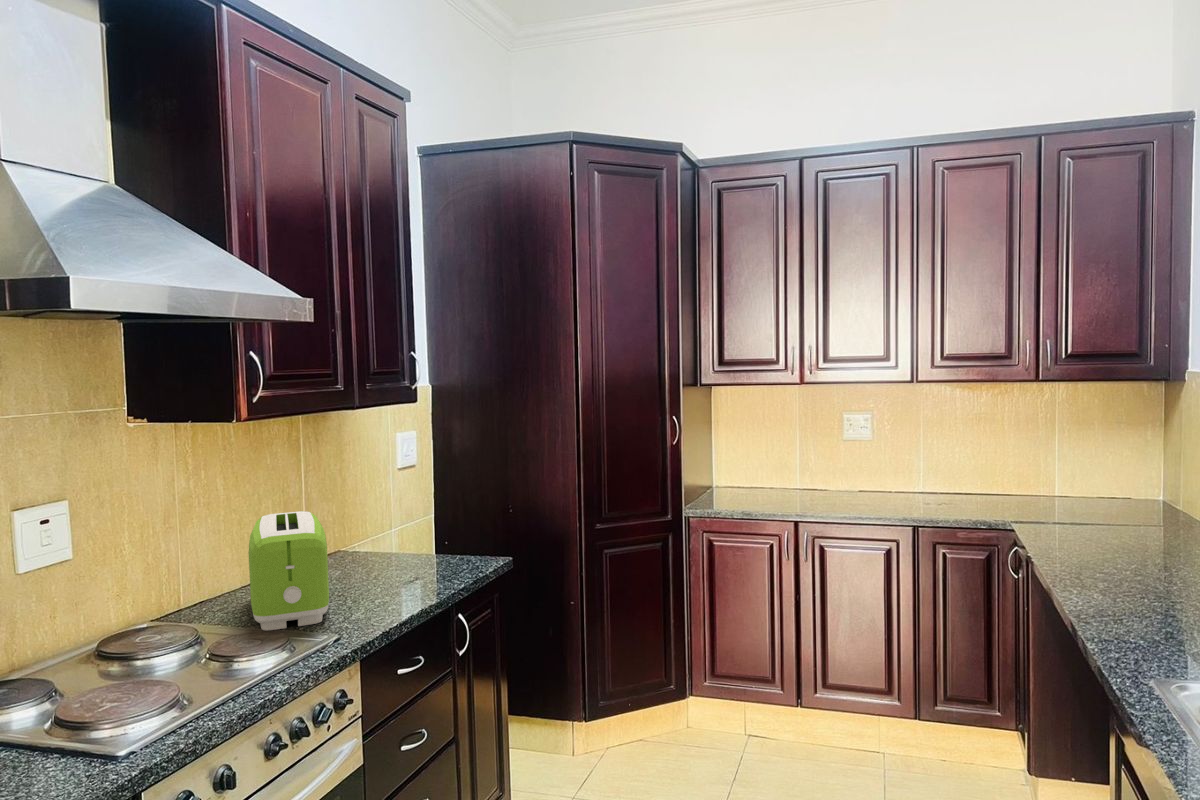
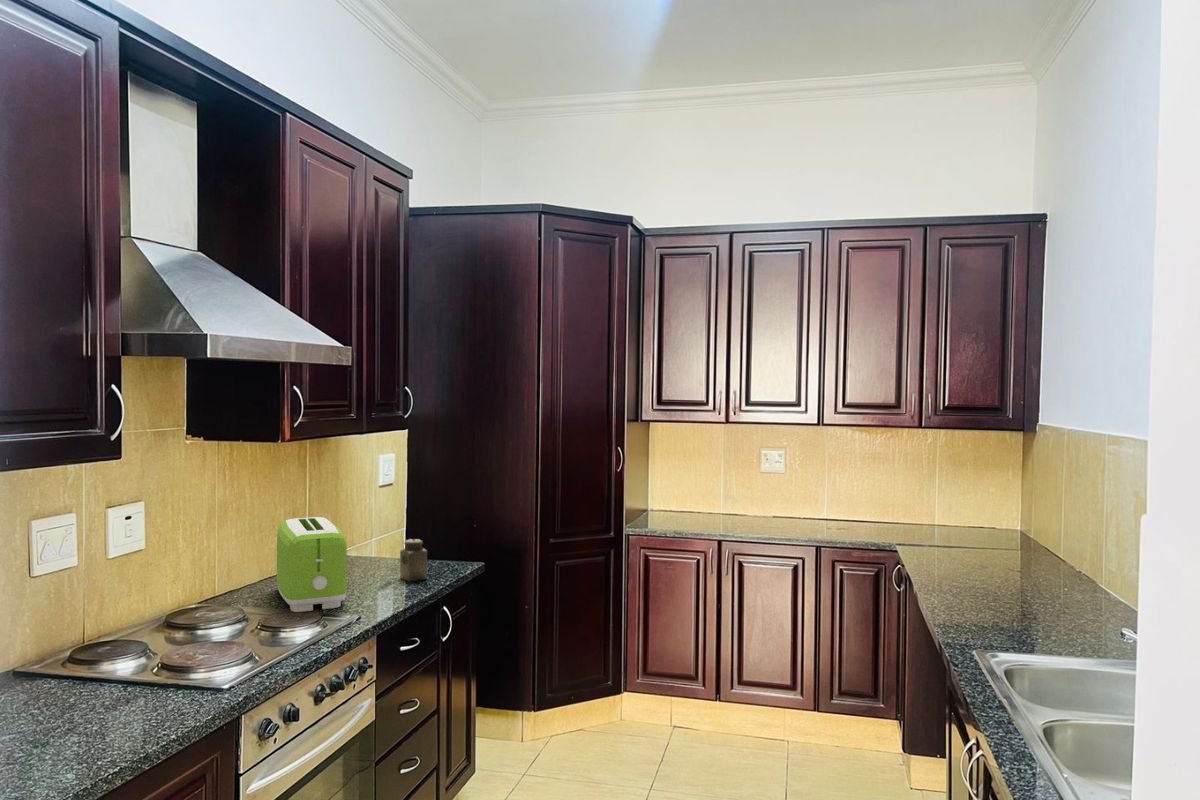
salt shaker: none [404,534,437,585] -> present [400,539,427,582]

